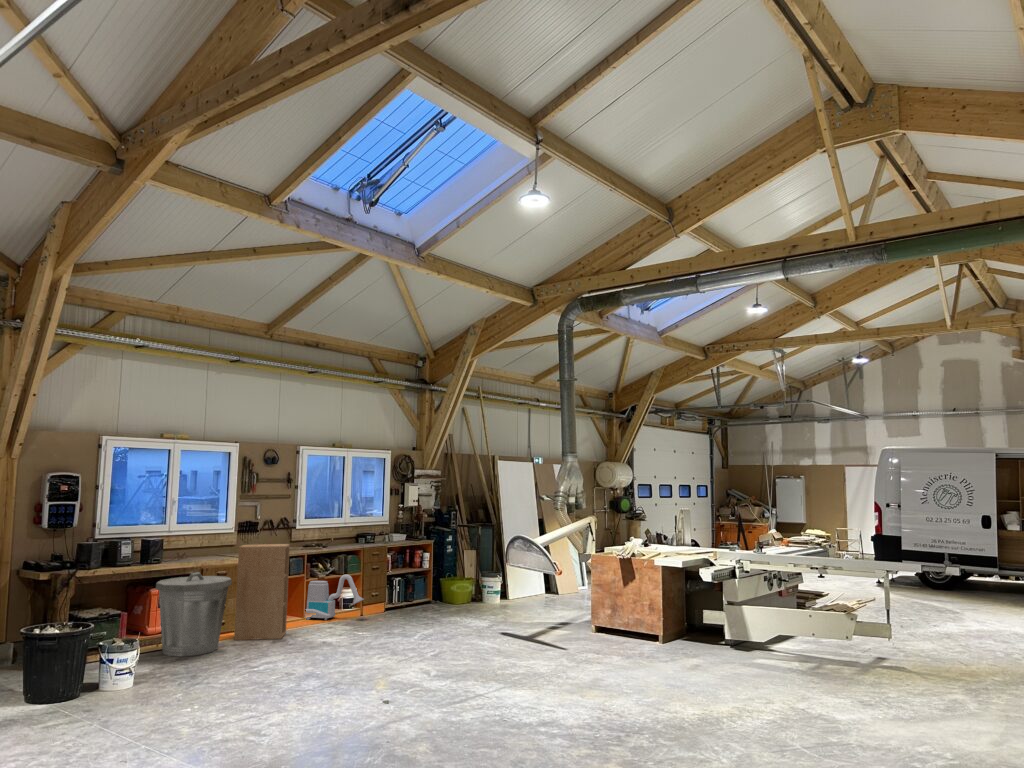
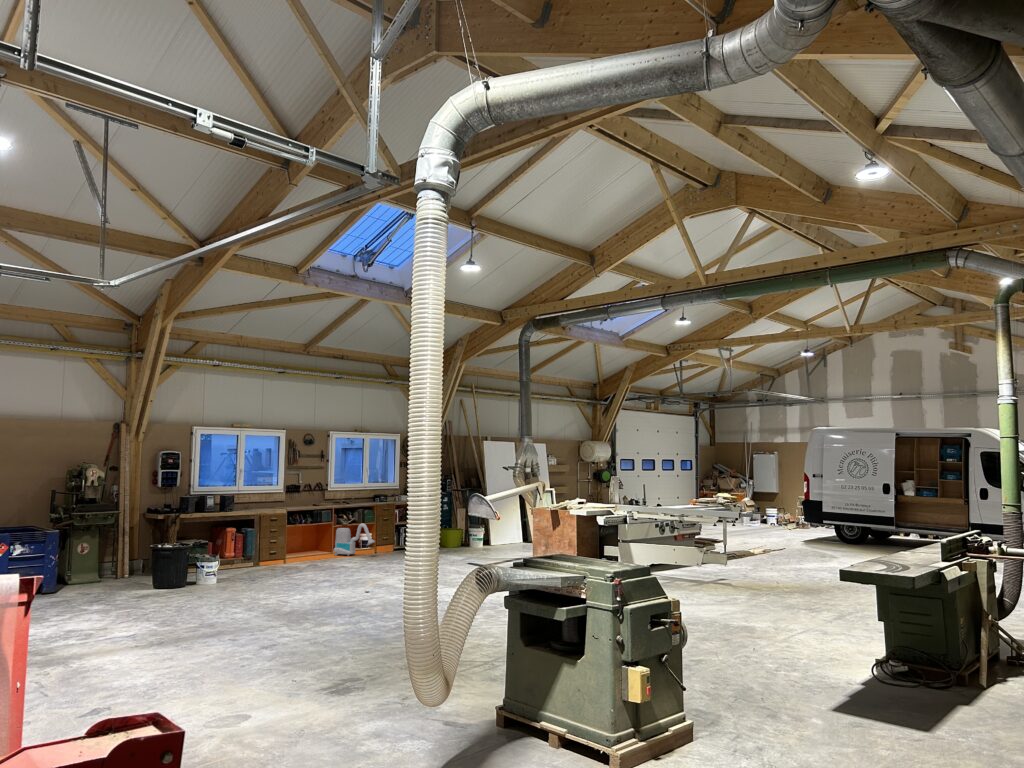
shelving unit: present [234,544,290,640] -> none [283,500,320,565]
trash can: present [156,572,232,656] -> none [230,517,280,572]

